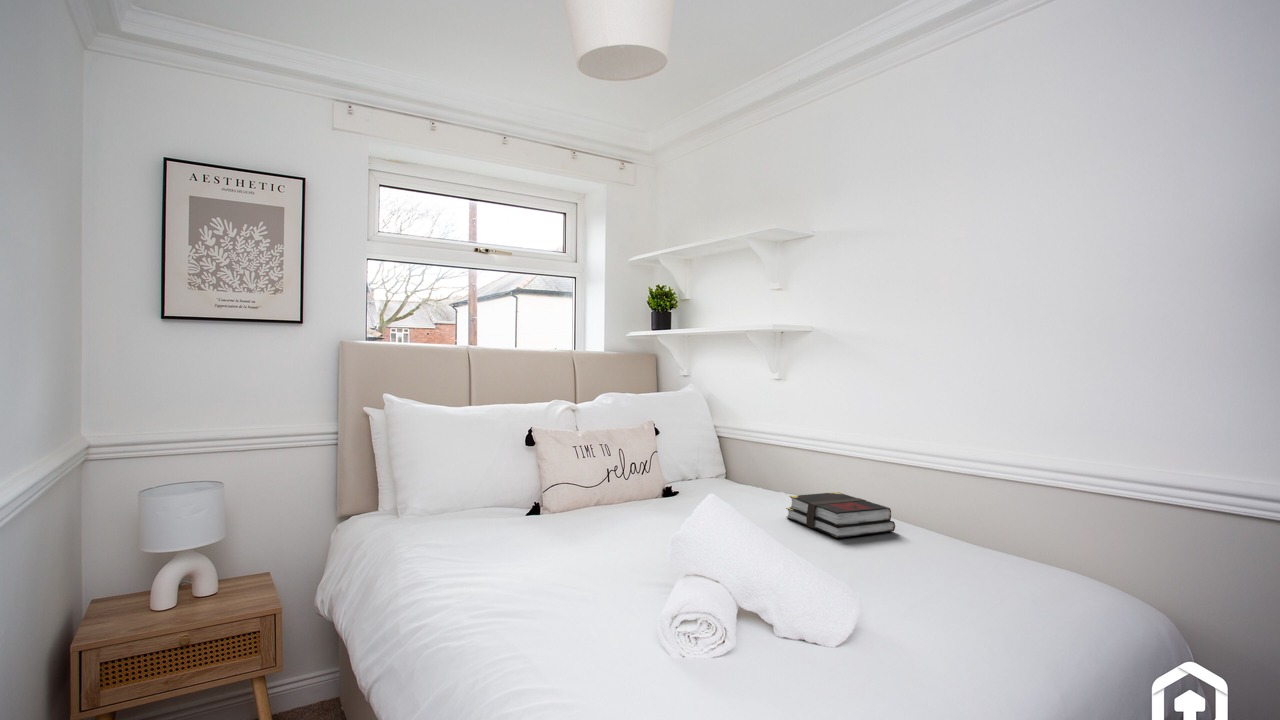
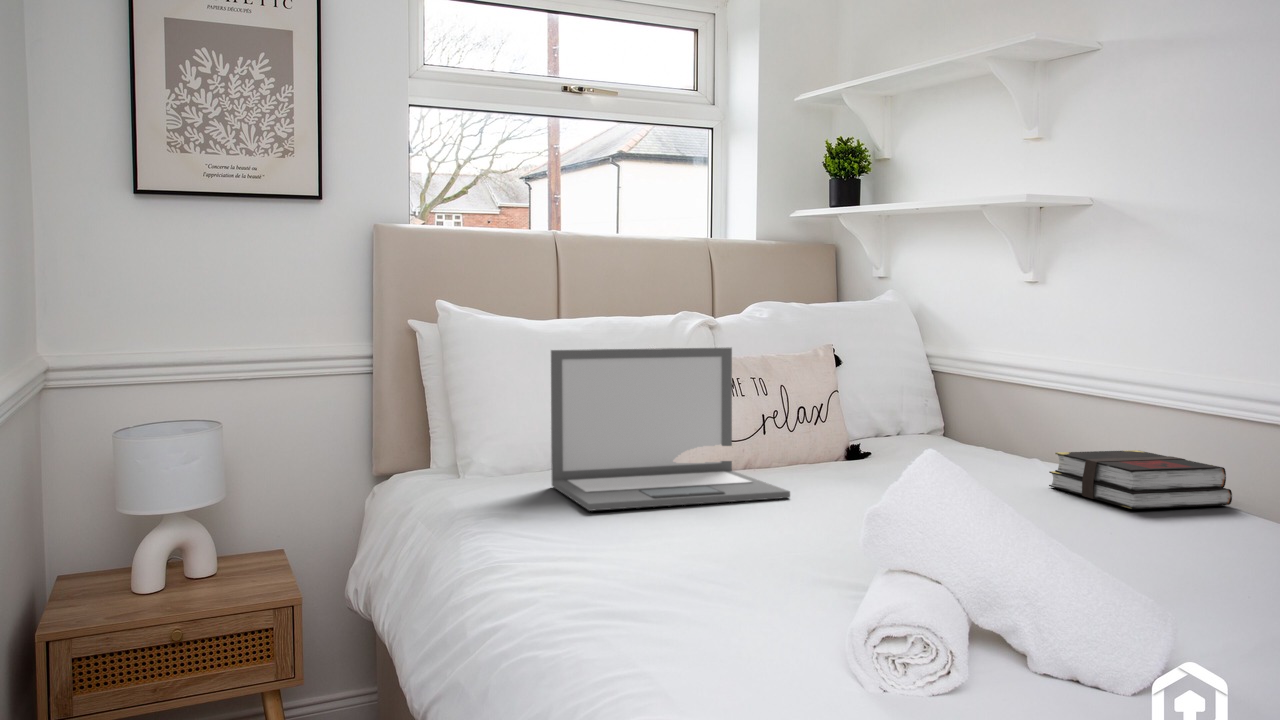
laptop: none [463,429,625,554] -> present [551,348,790,511]

